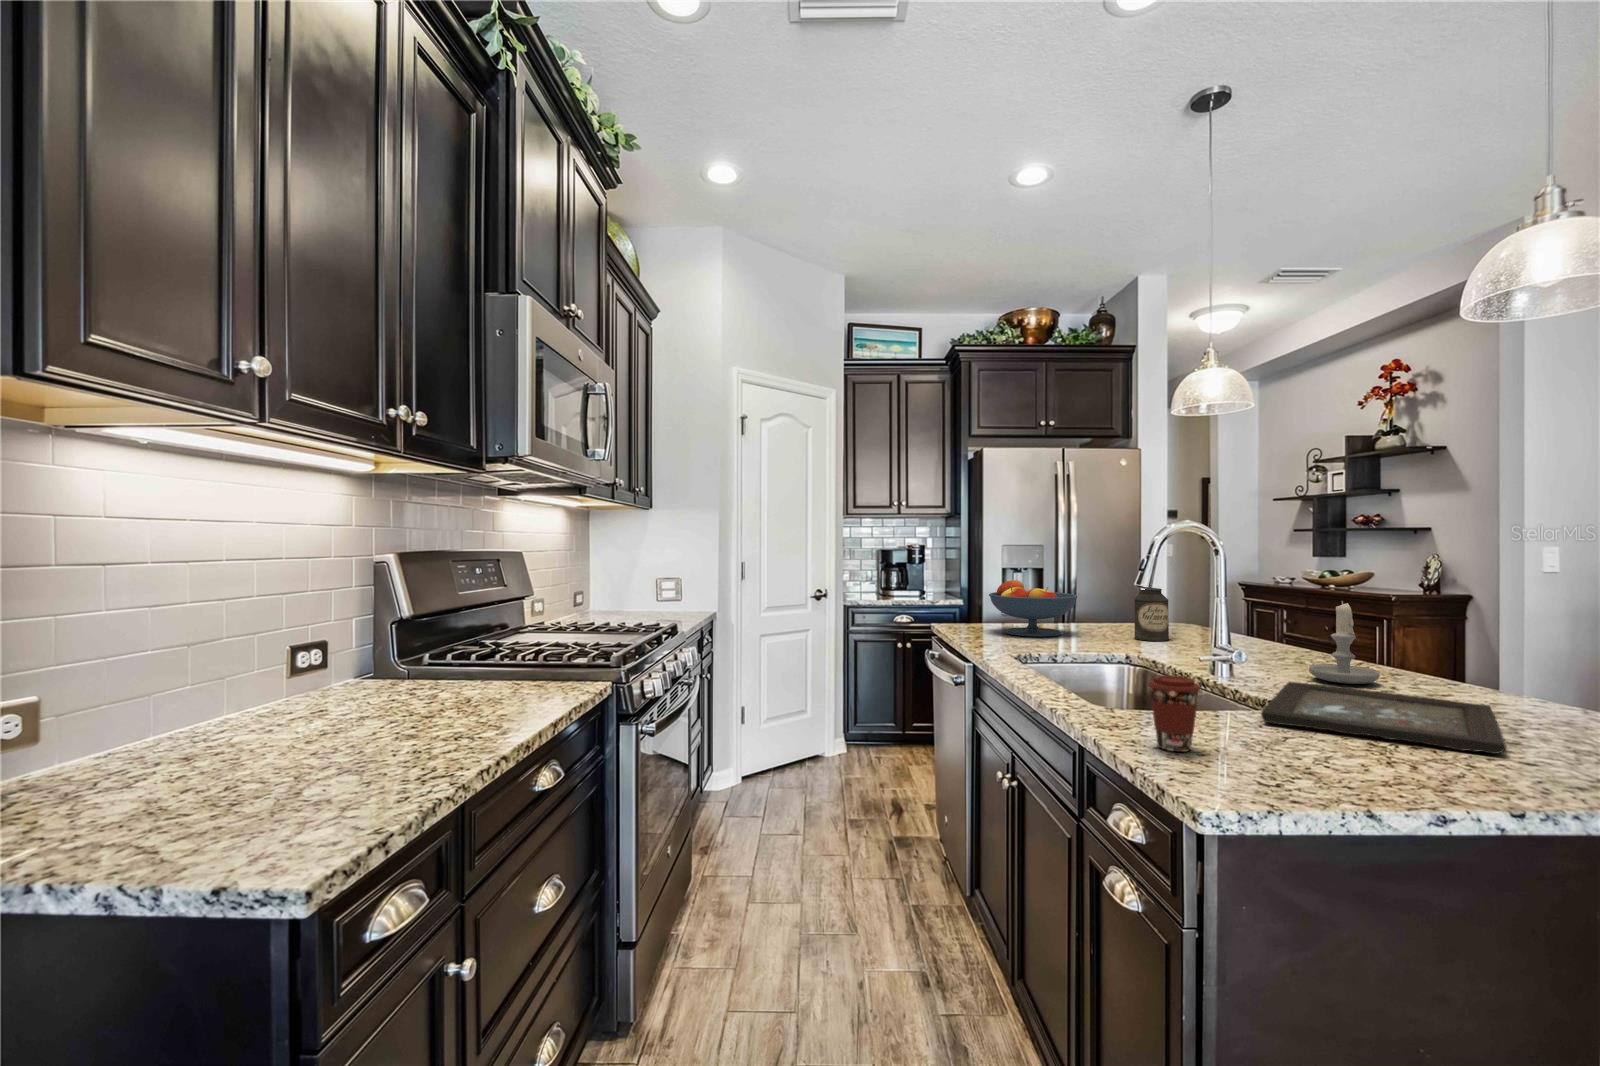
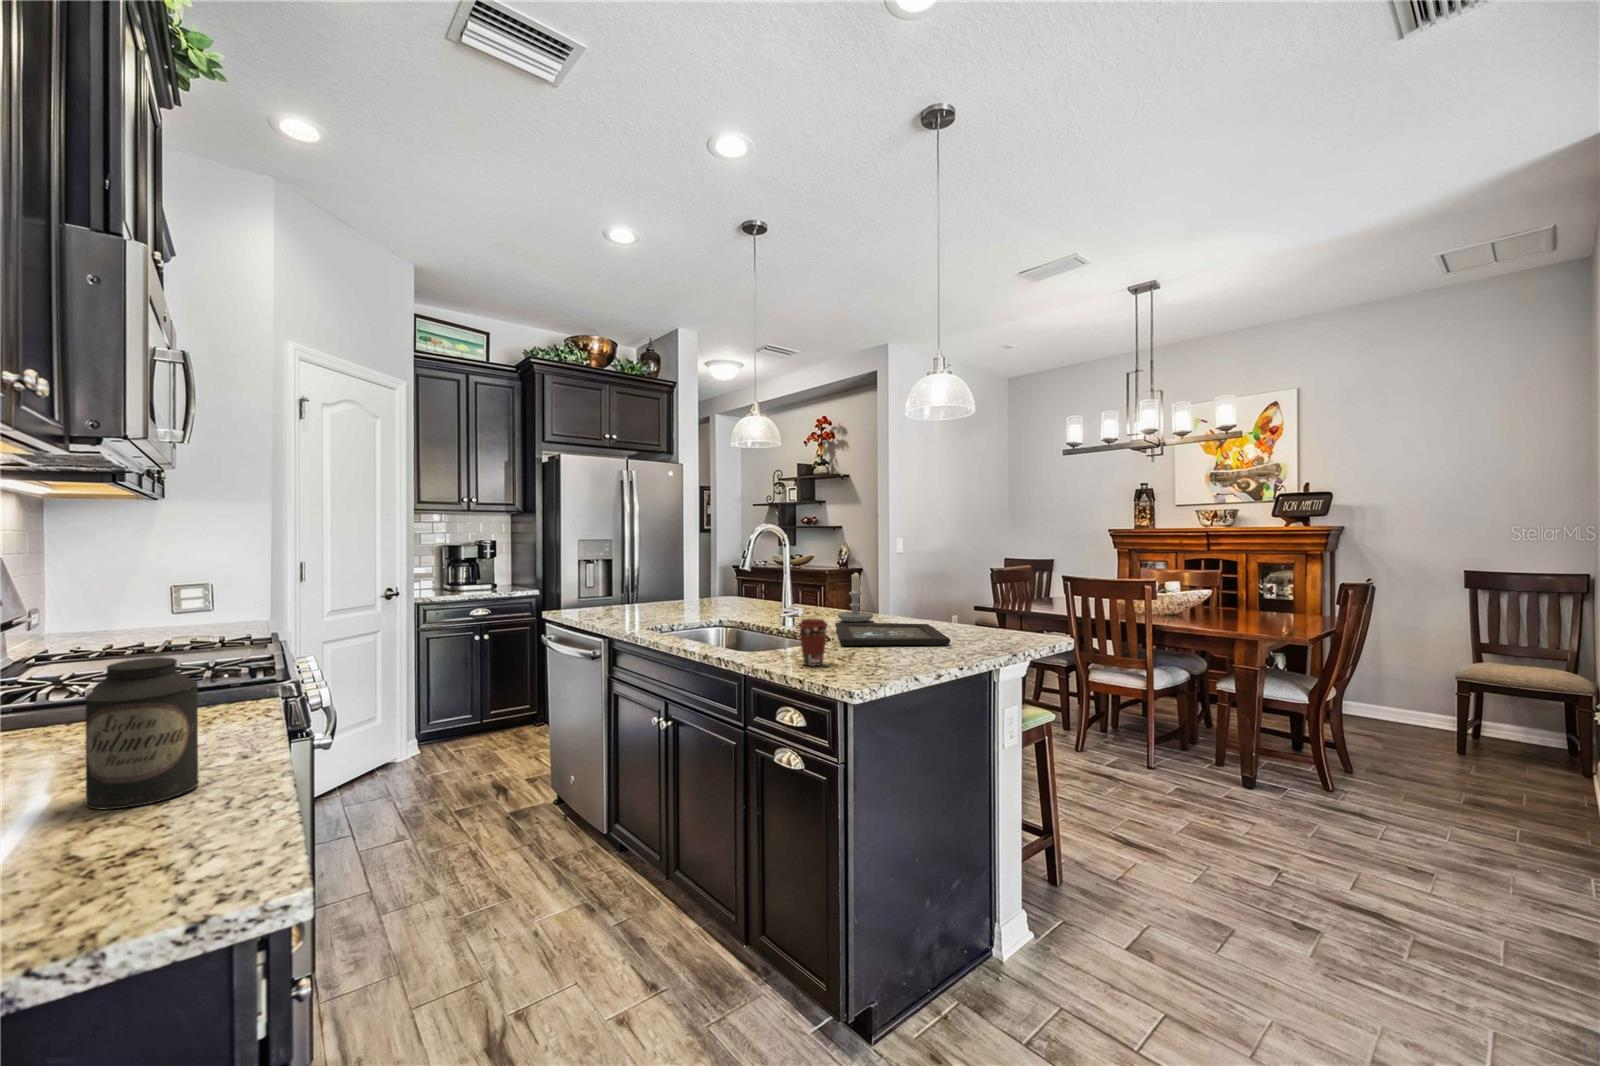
fruit bowl: present [989,580,1077,637] -> none [602,568,673,614]
canister: present [1134,588,1169,641] -> present [85,657,199,809]

